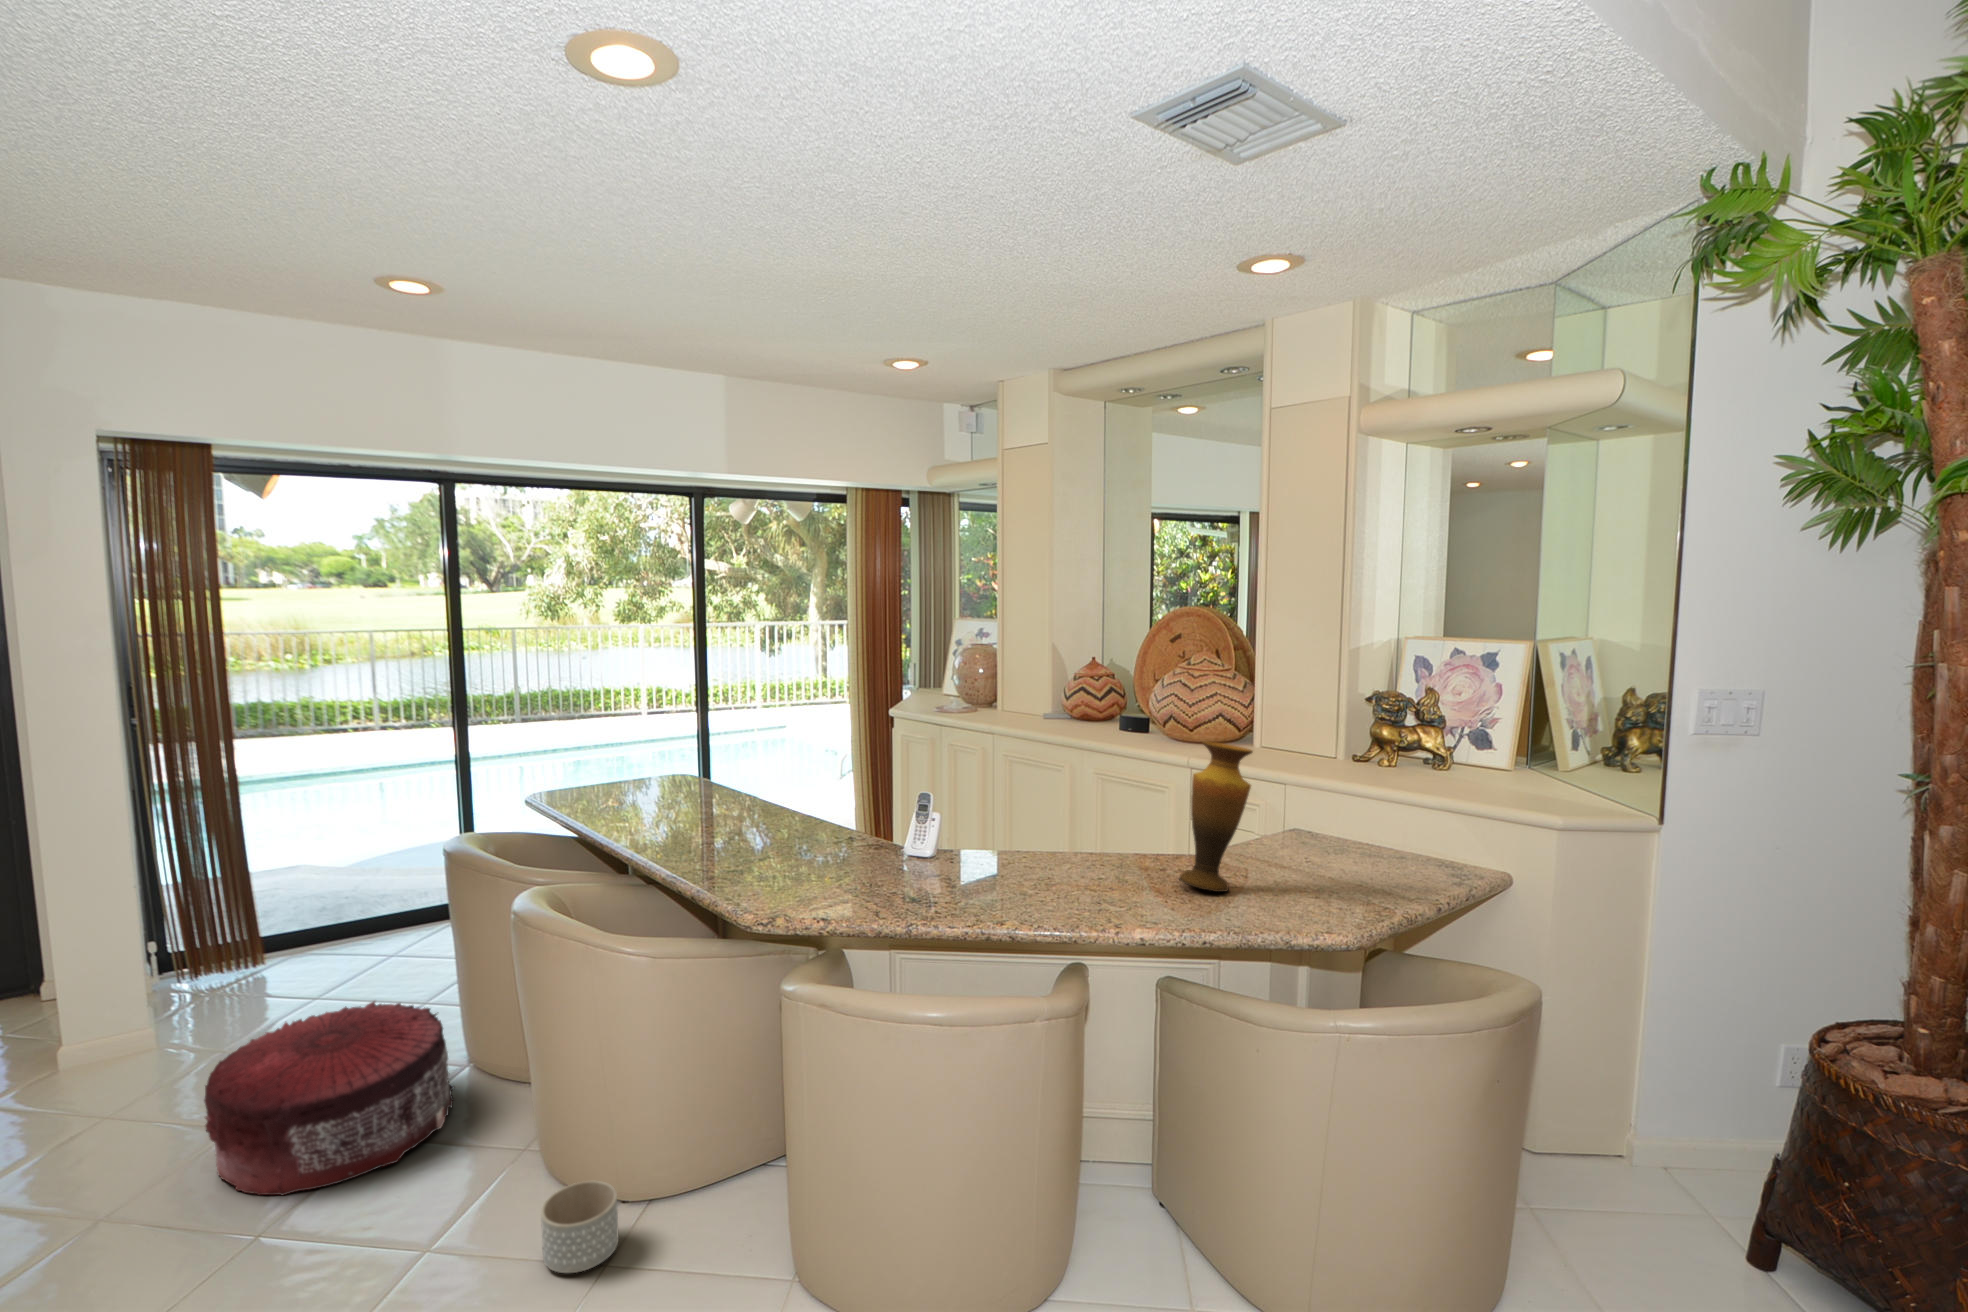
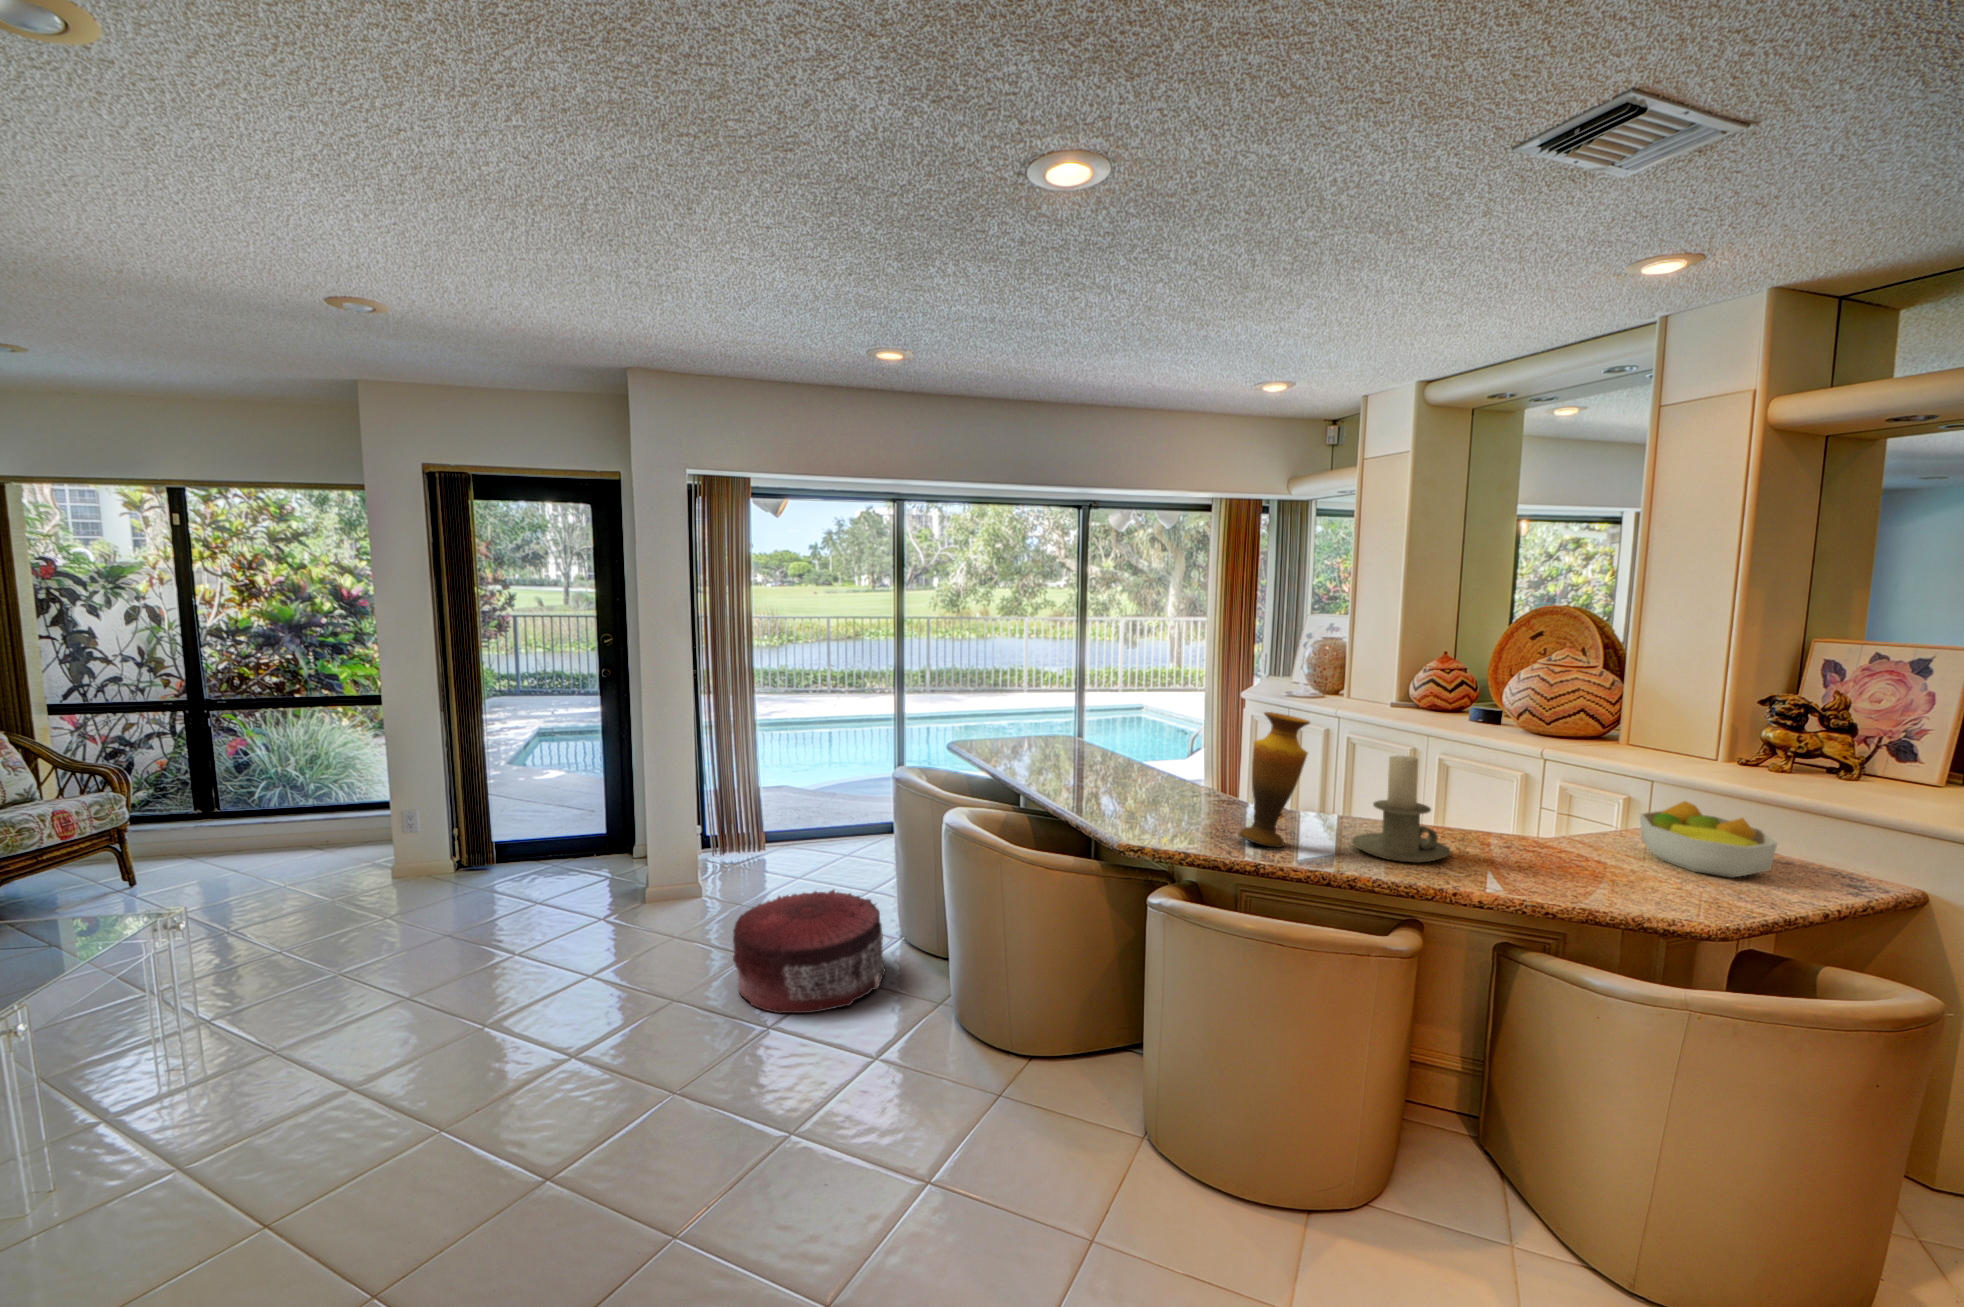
vase: present [1179,741,1253,892] -> present [1239,712,1310,847]
candle holder: none [1021,782,1123,902] -> present [1352,756,1451,863]
fruit bowl: none [1286,804,1403,880] -> present [1640,801,1777,878]
planter: present [541,1181,618,1273] -> none [951,1038,1005,1104]

